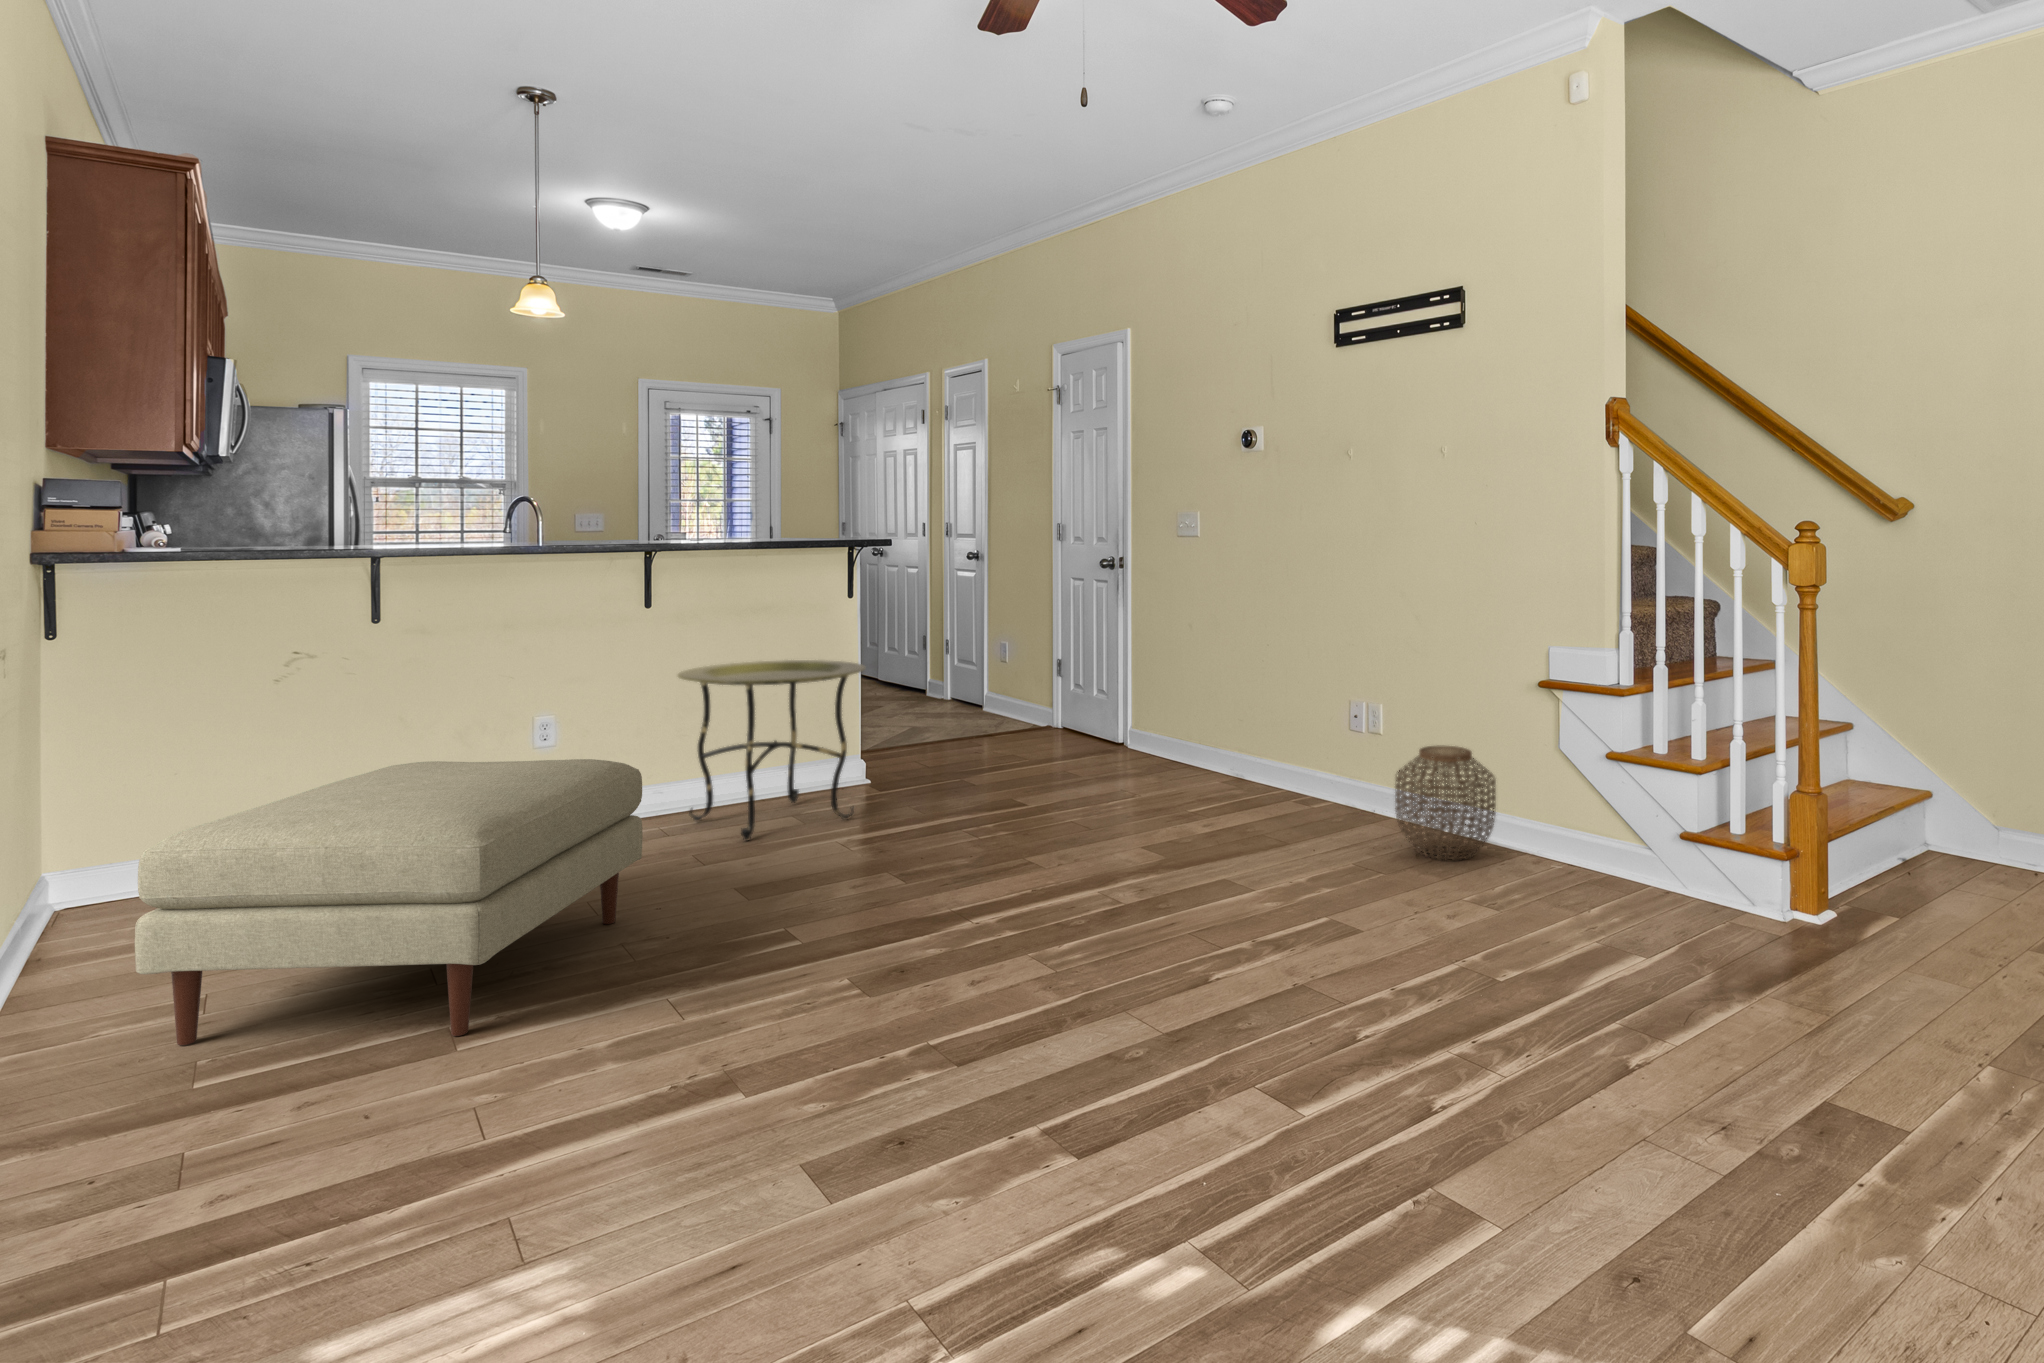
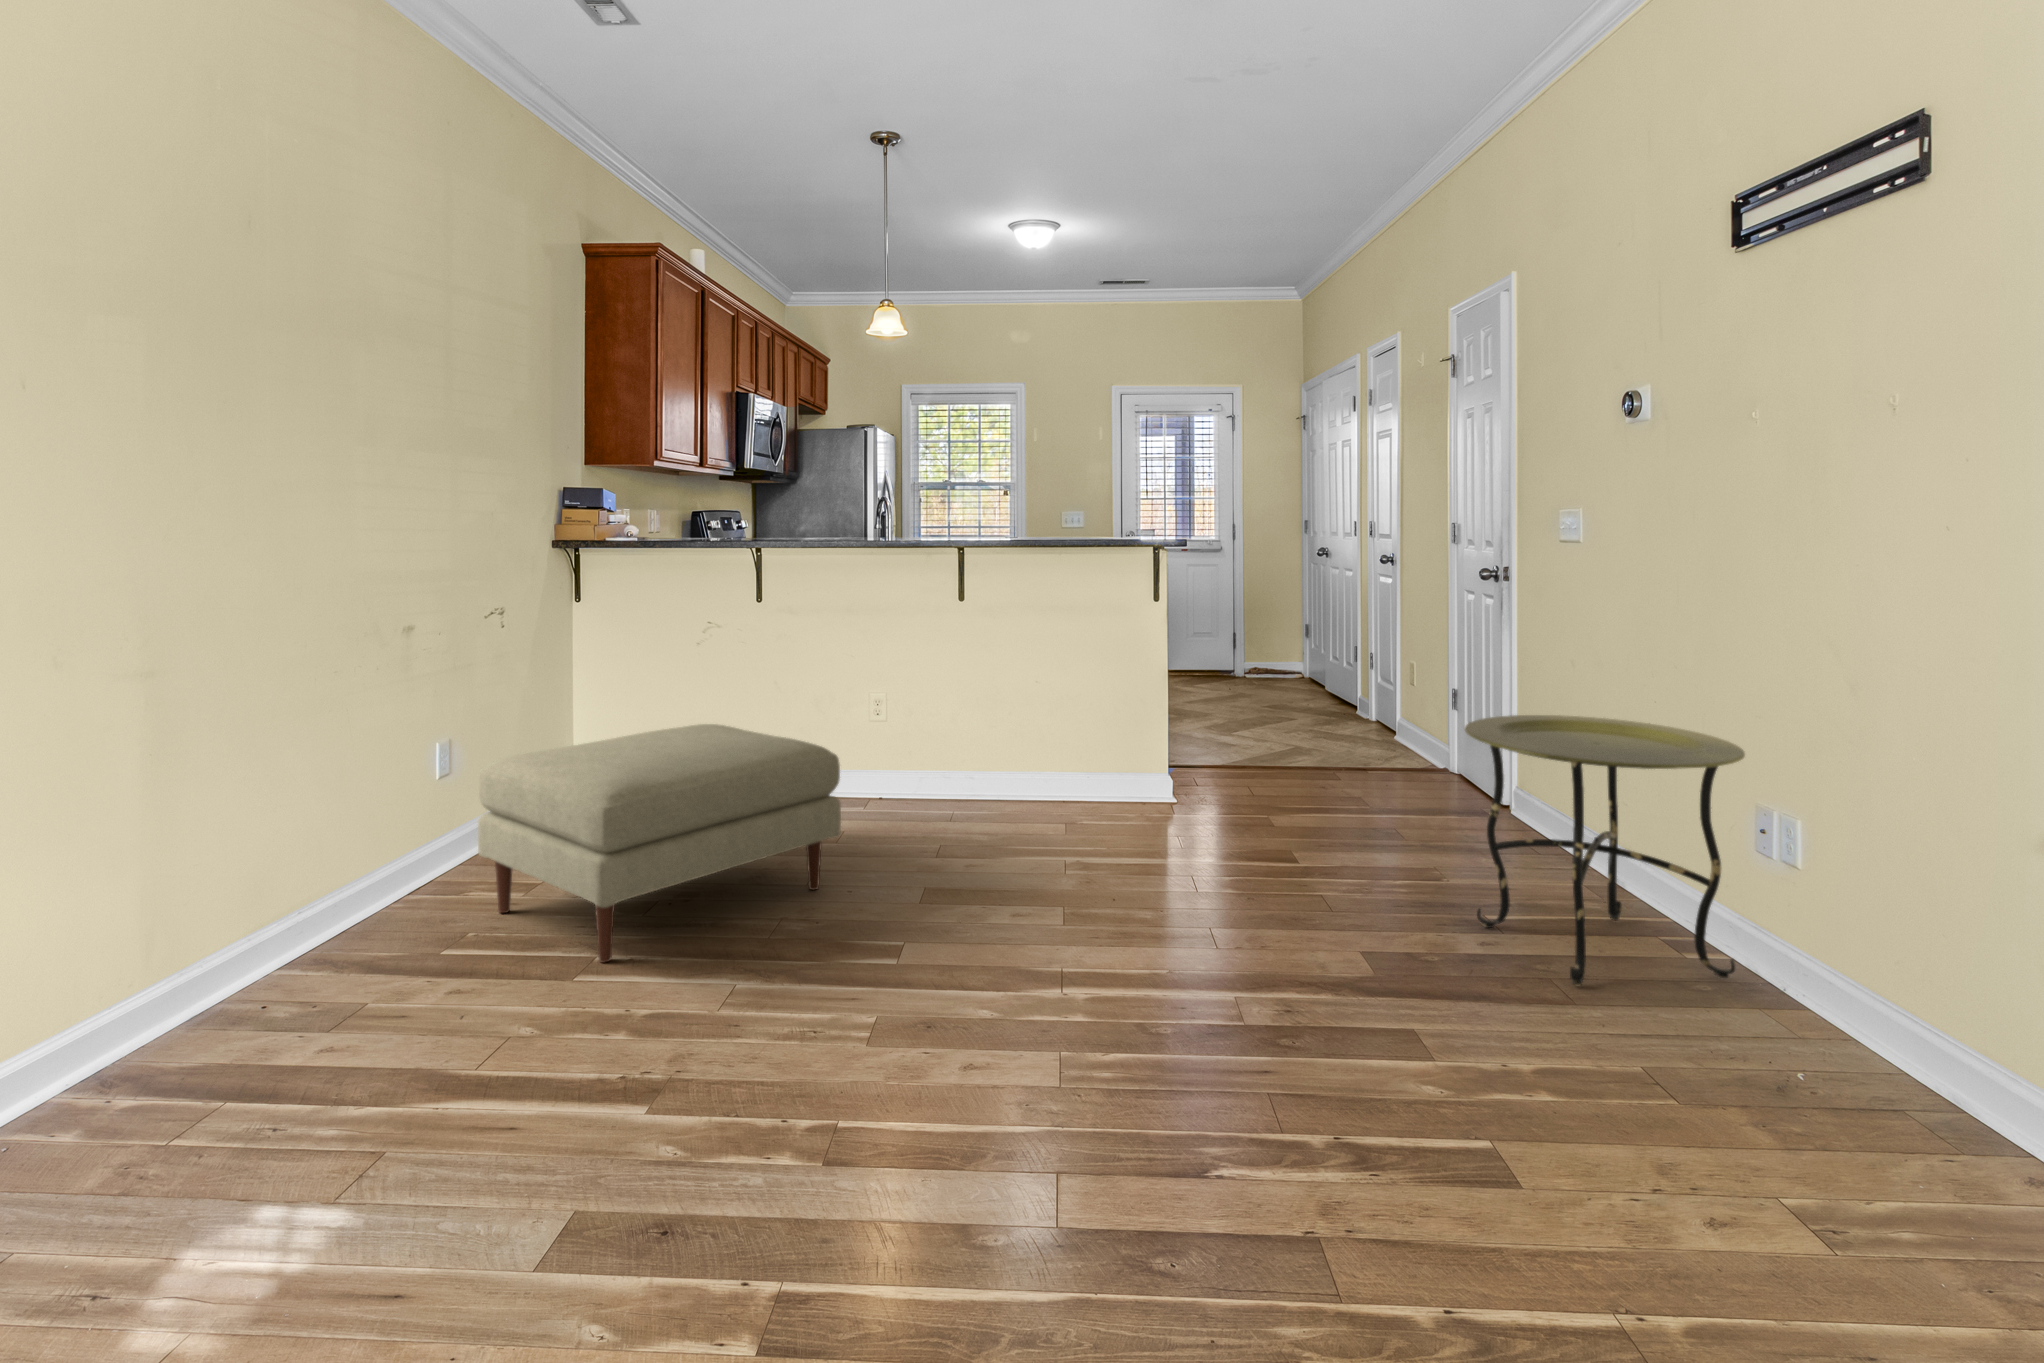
side table: present [677,660,865,841] -> present [1465,715,1745,986]
woven basket: present [1395,746,1496,861] -> none [1752,906,1977,1127]

